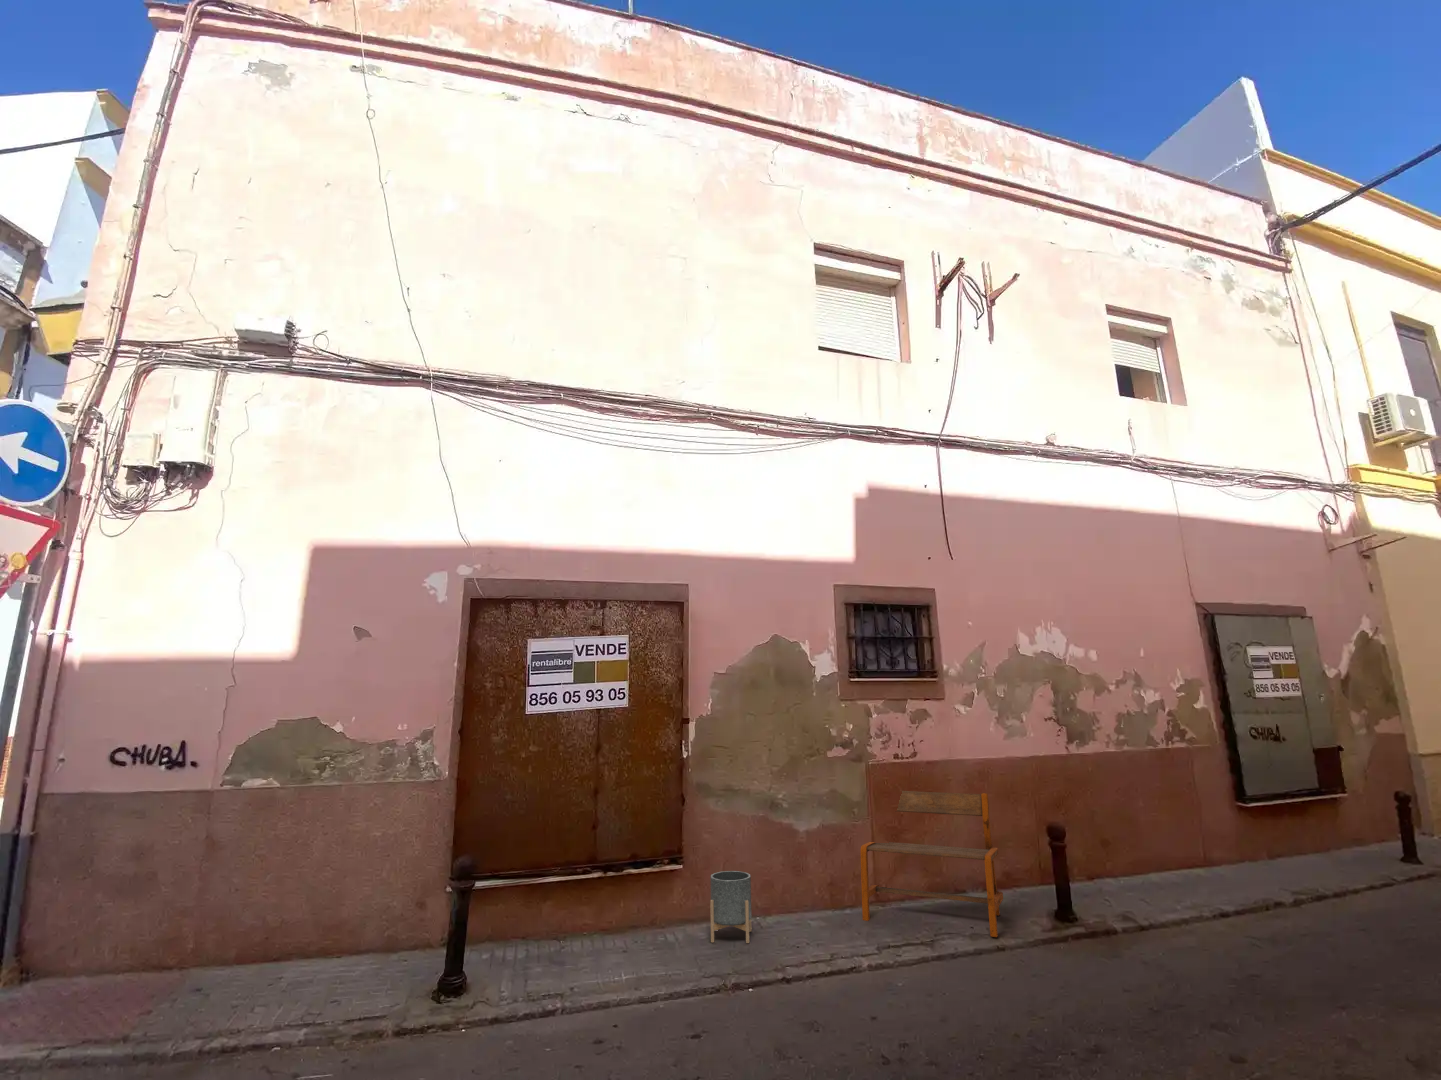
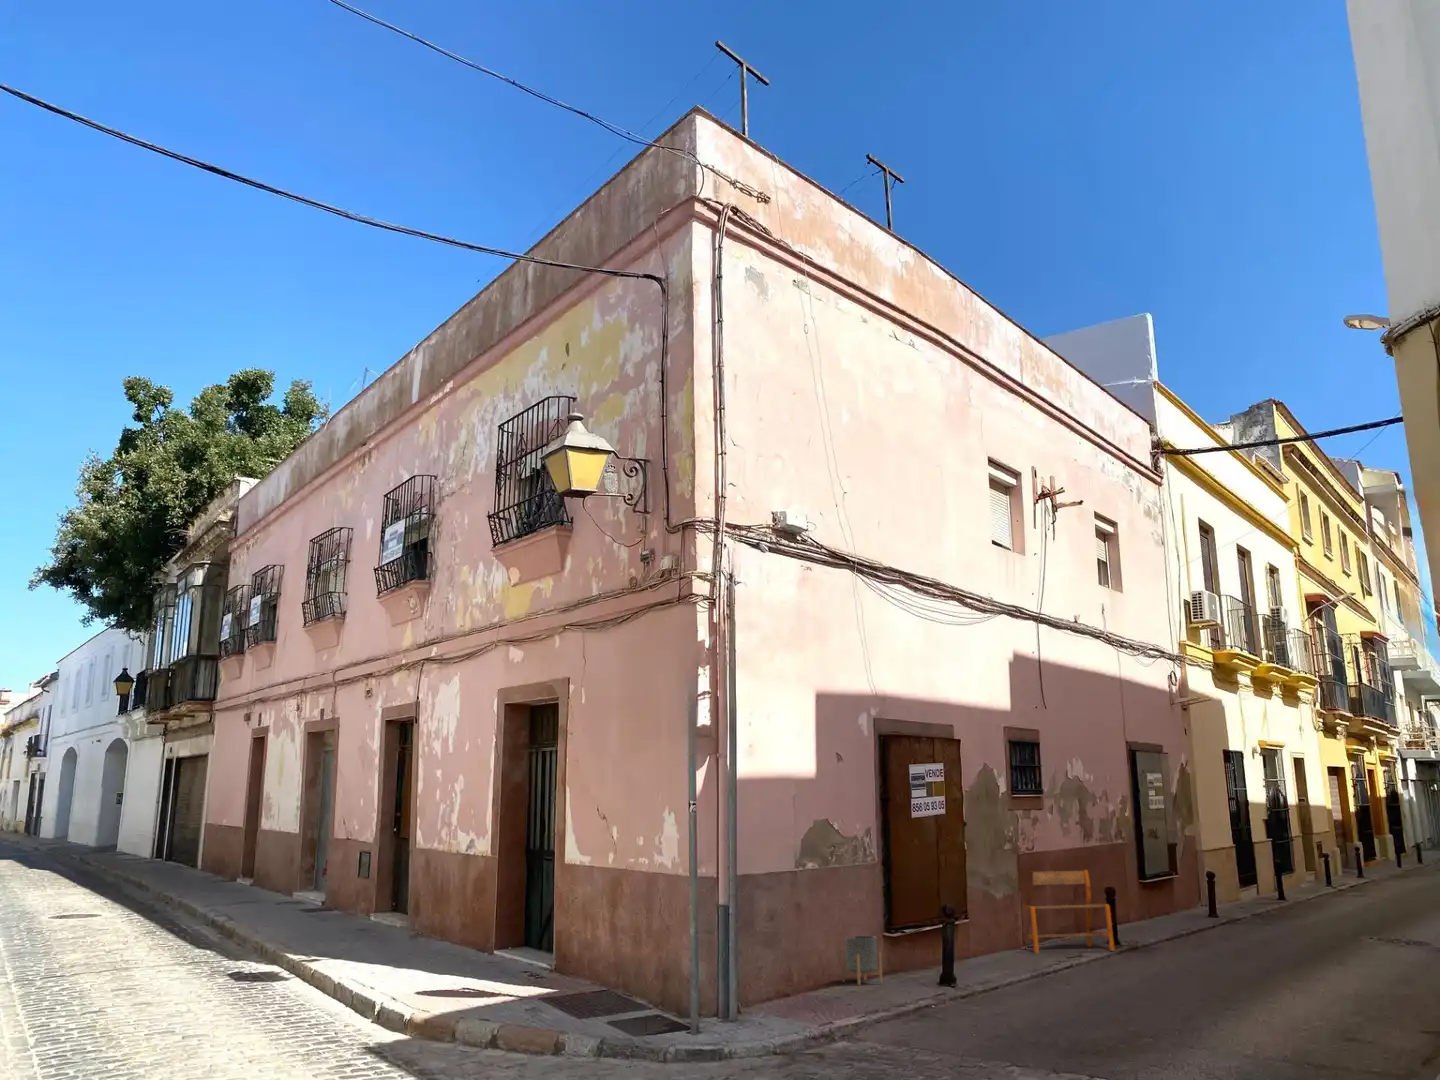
planter: present [710,871,752,943] -> present [845,936,882,985]

